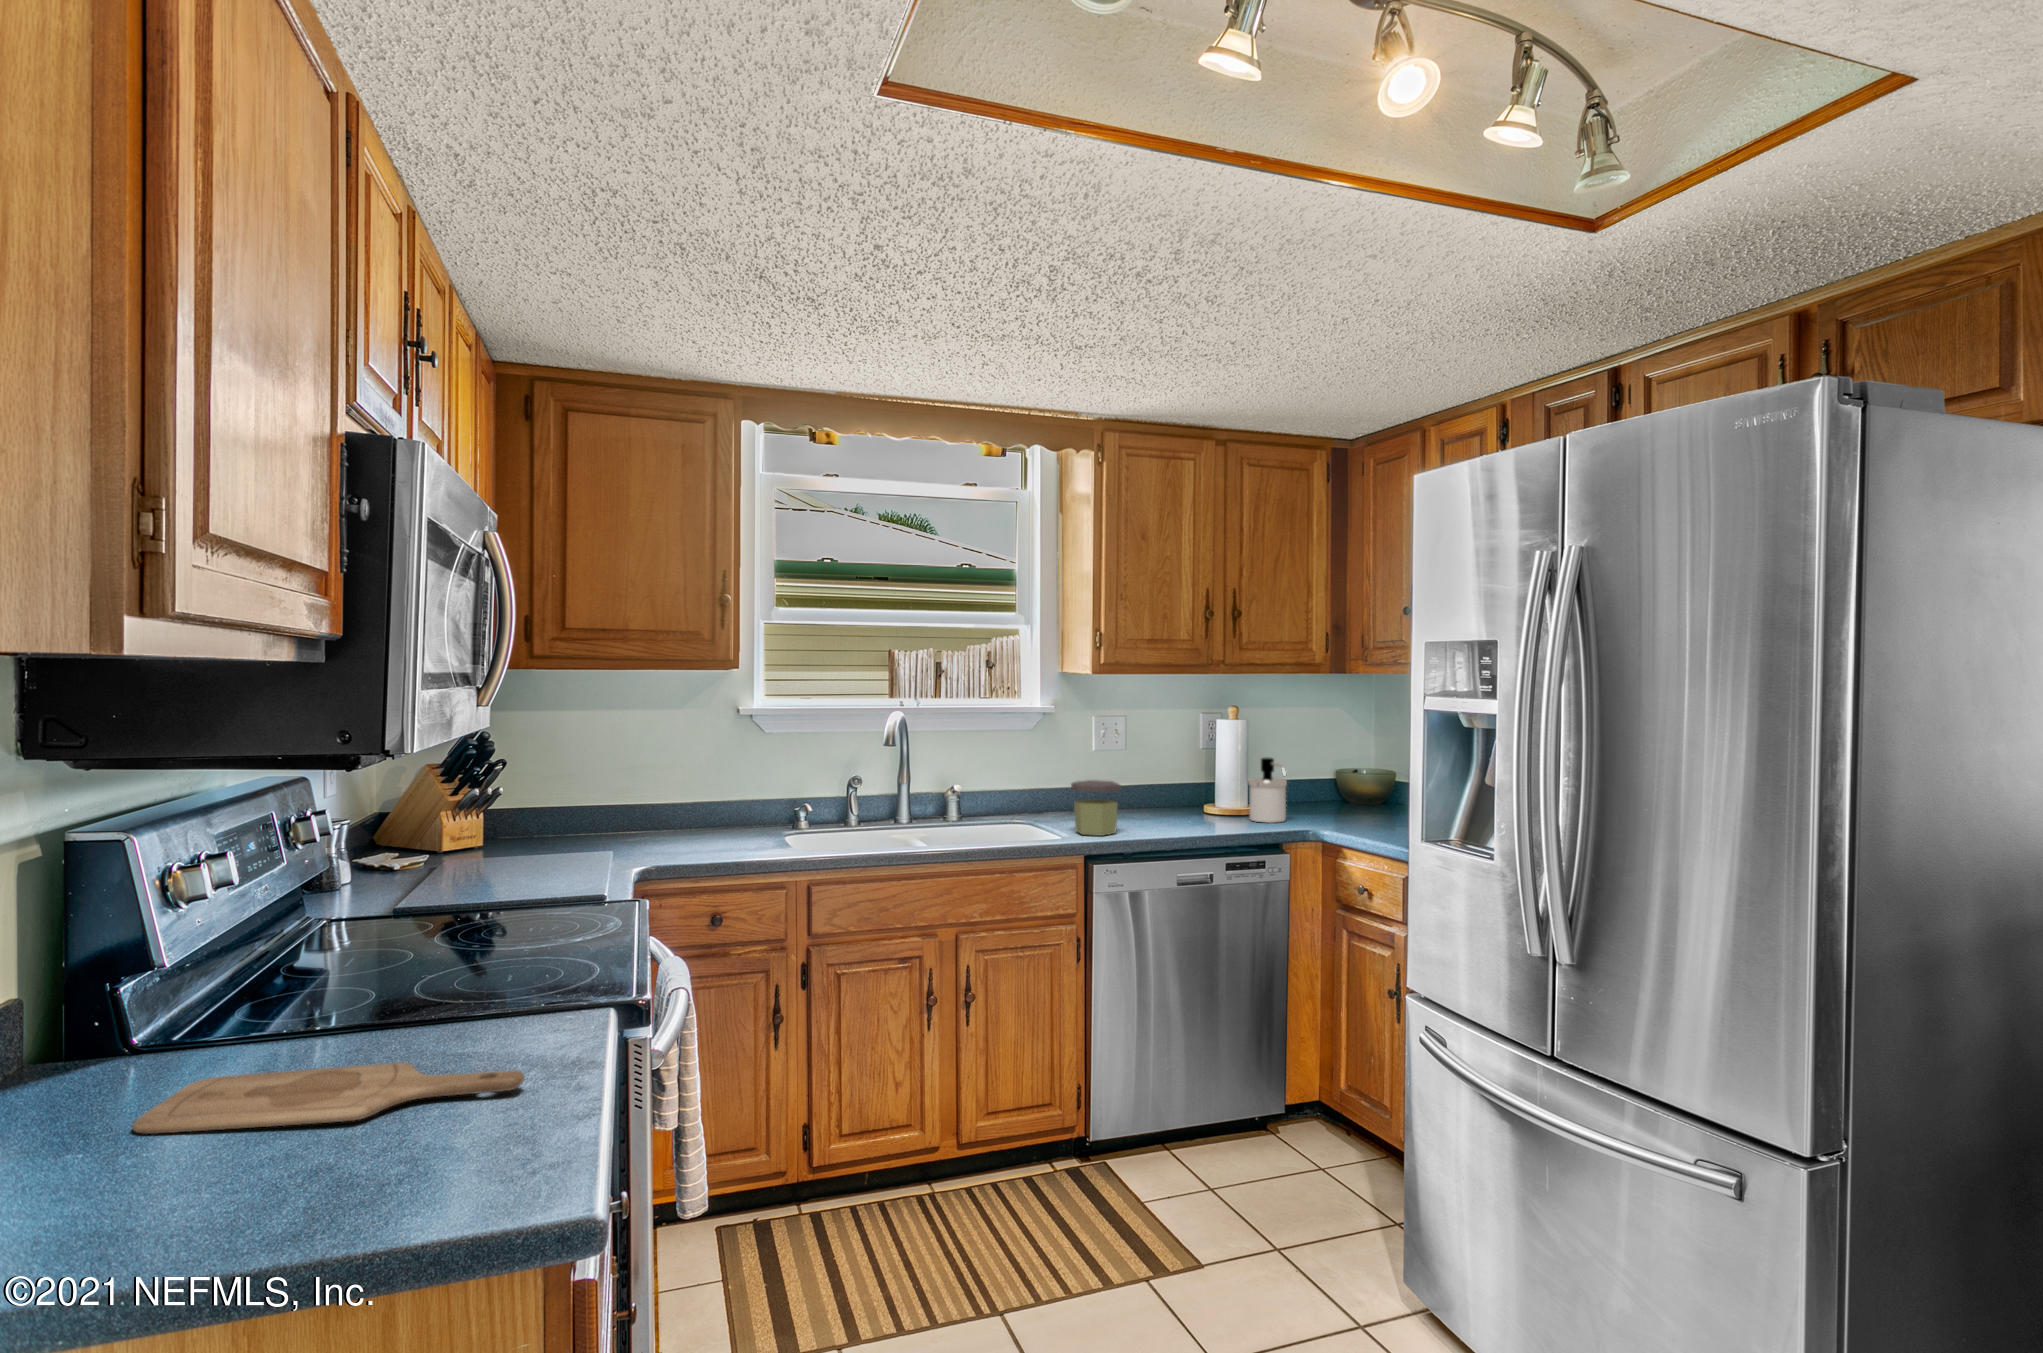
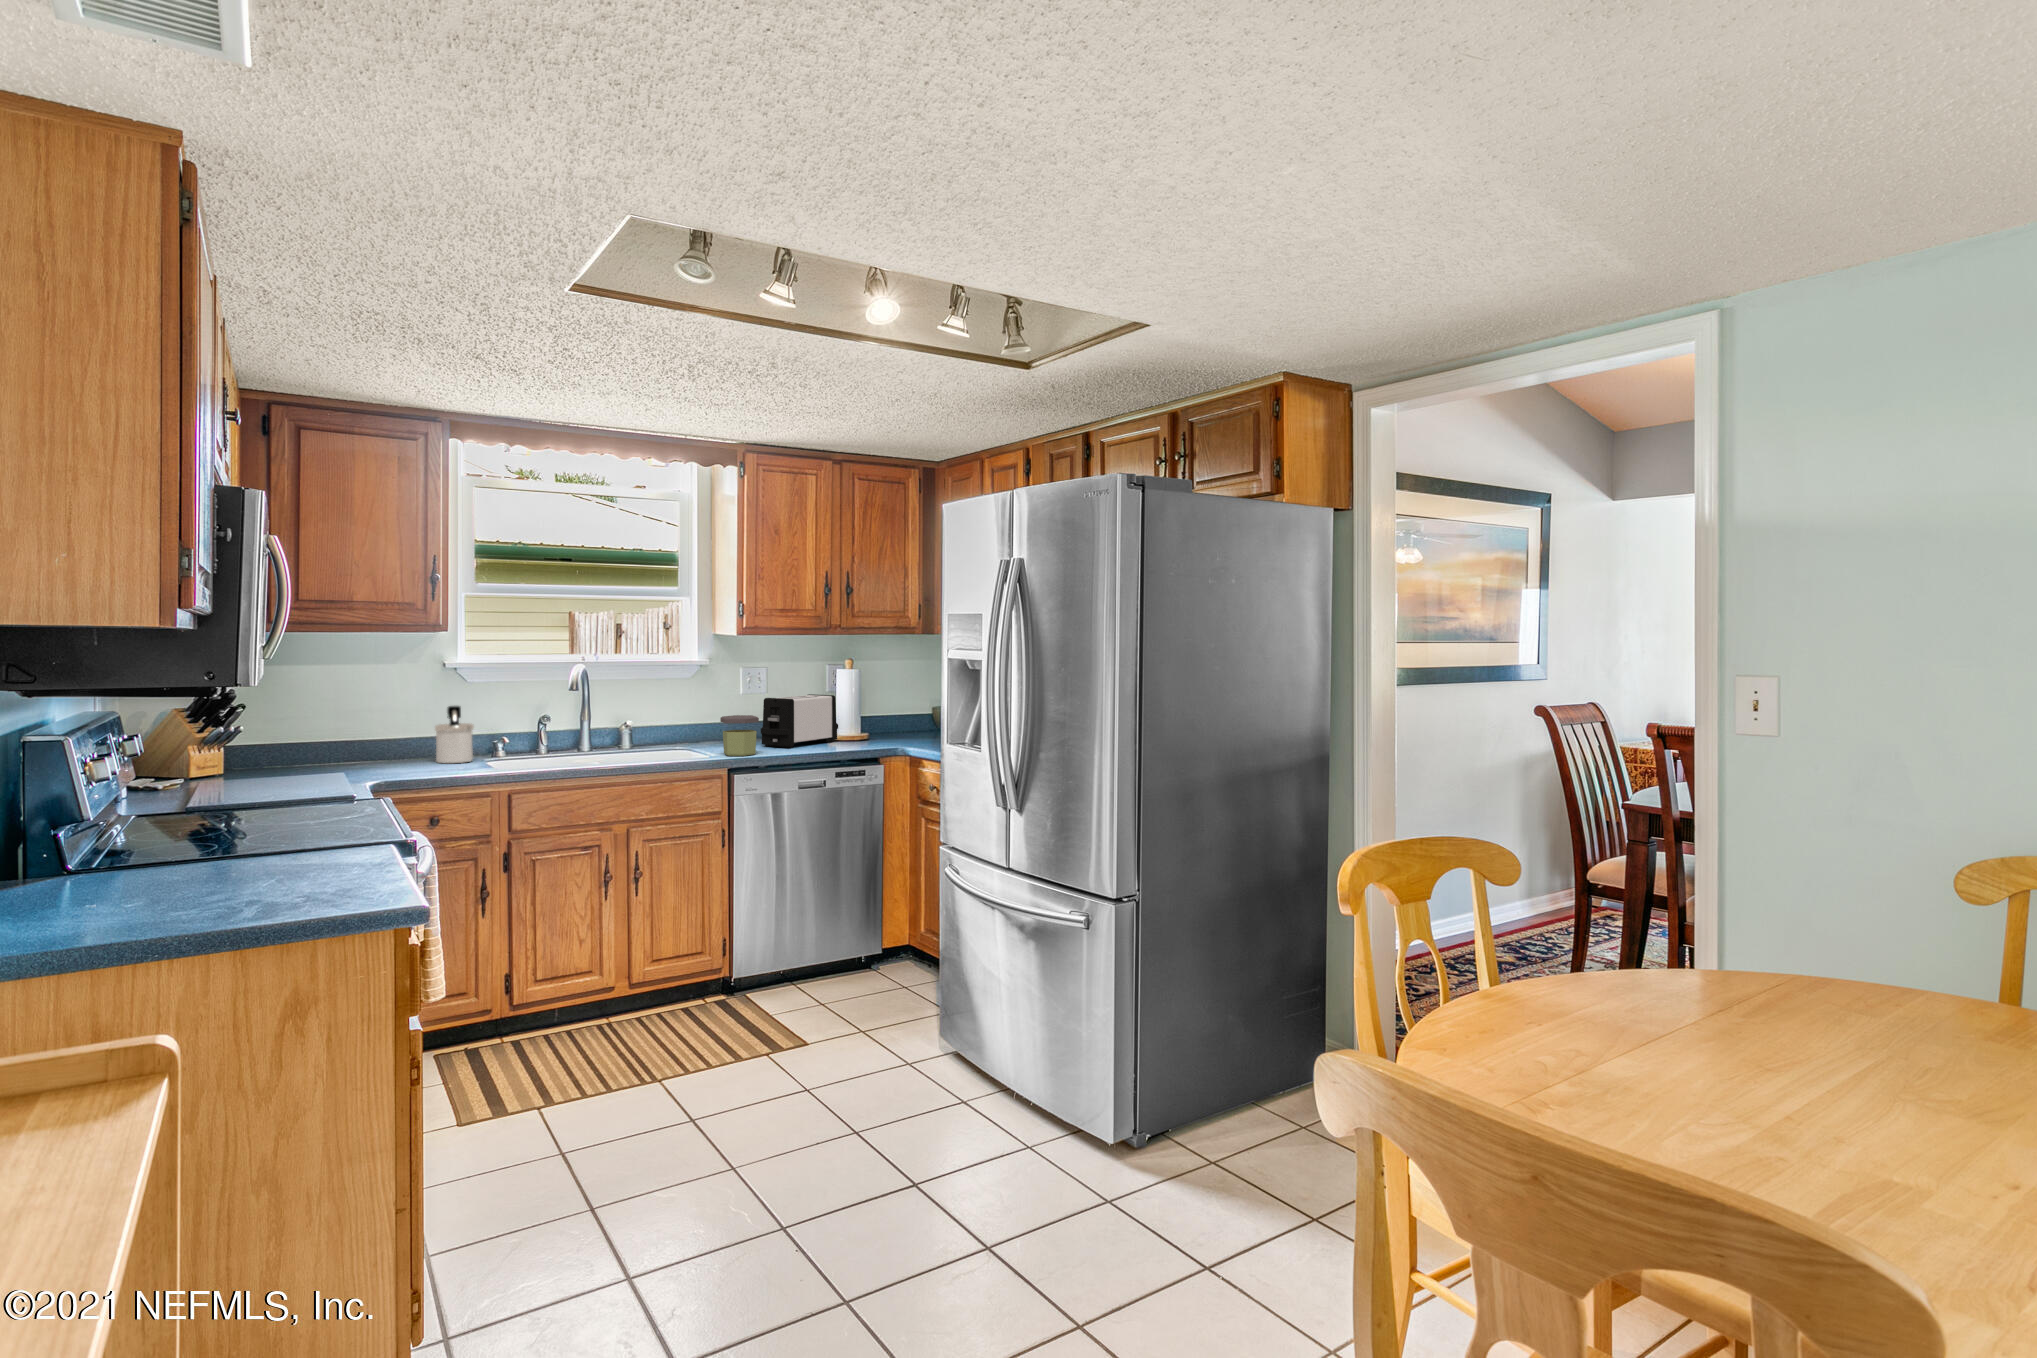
toaster: none [1118,752,1214,824] -> present [761,694,838,748]
soap dispenser: present [1248,758,1287,823] -> present [435,706,474,763]
cutting board: present [132,1063,525,1134] -> none [131,858,359,888]

